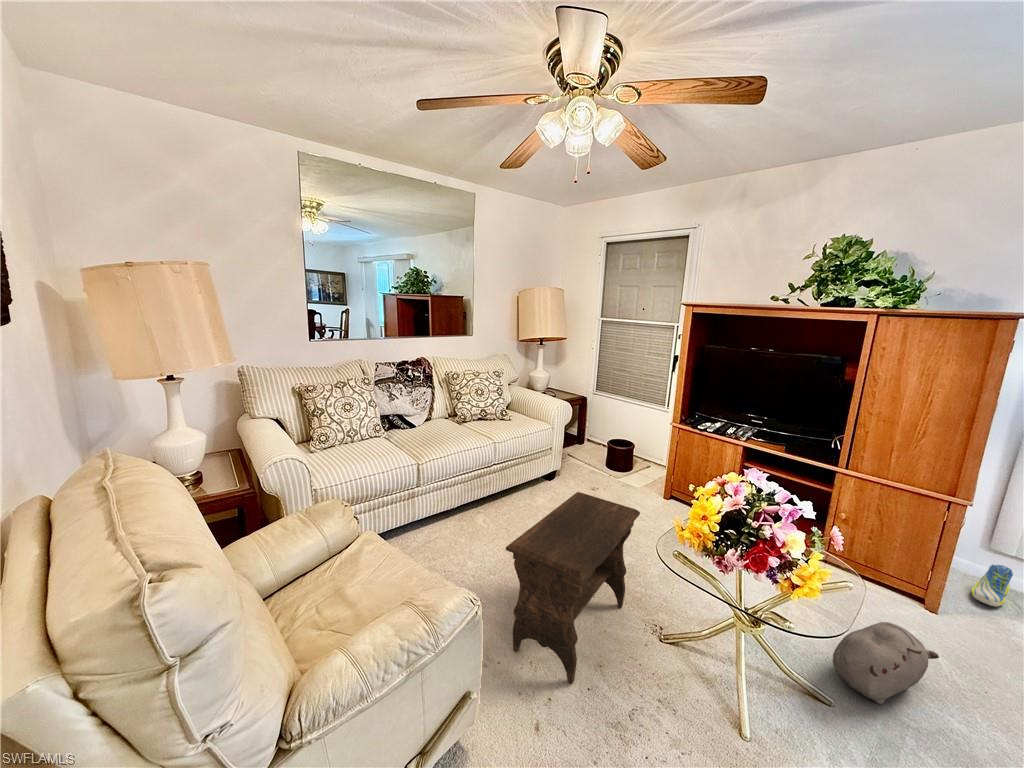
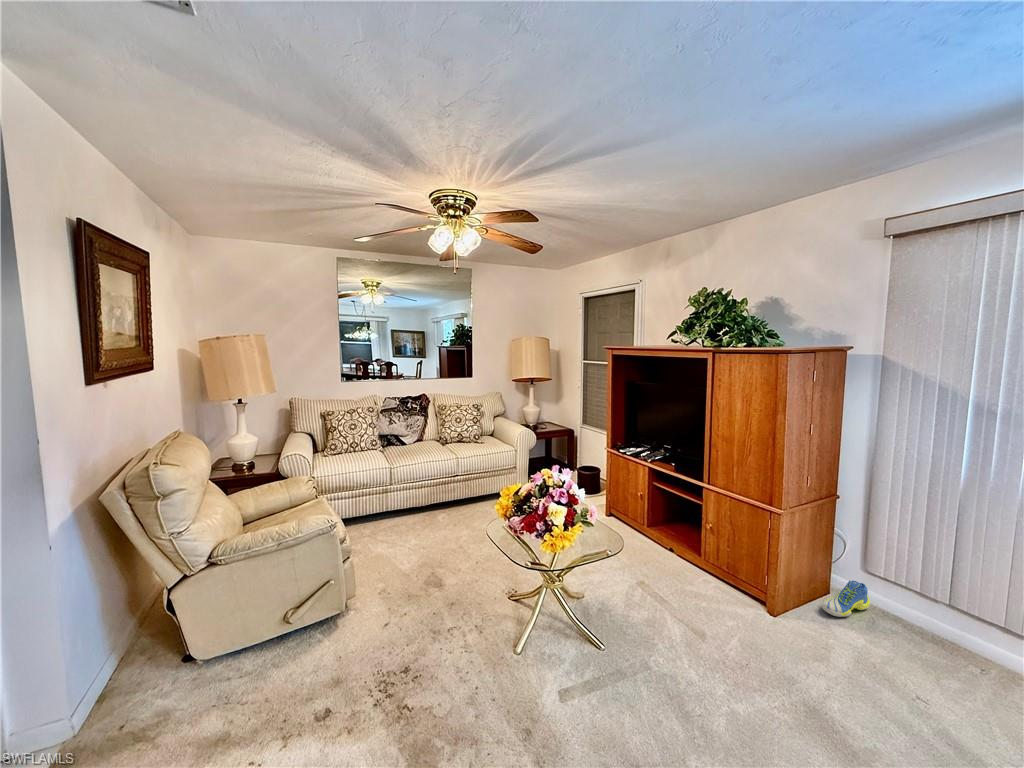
footstool: present [506,492,640,684] -> none [393,488,508,611]
plush toy: present [833,622,939,704] -> none [616,596,711,655]

